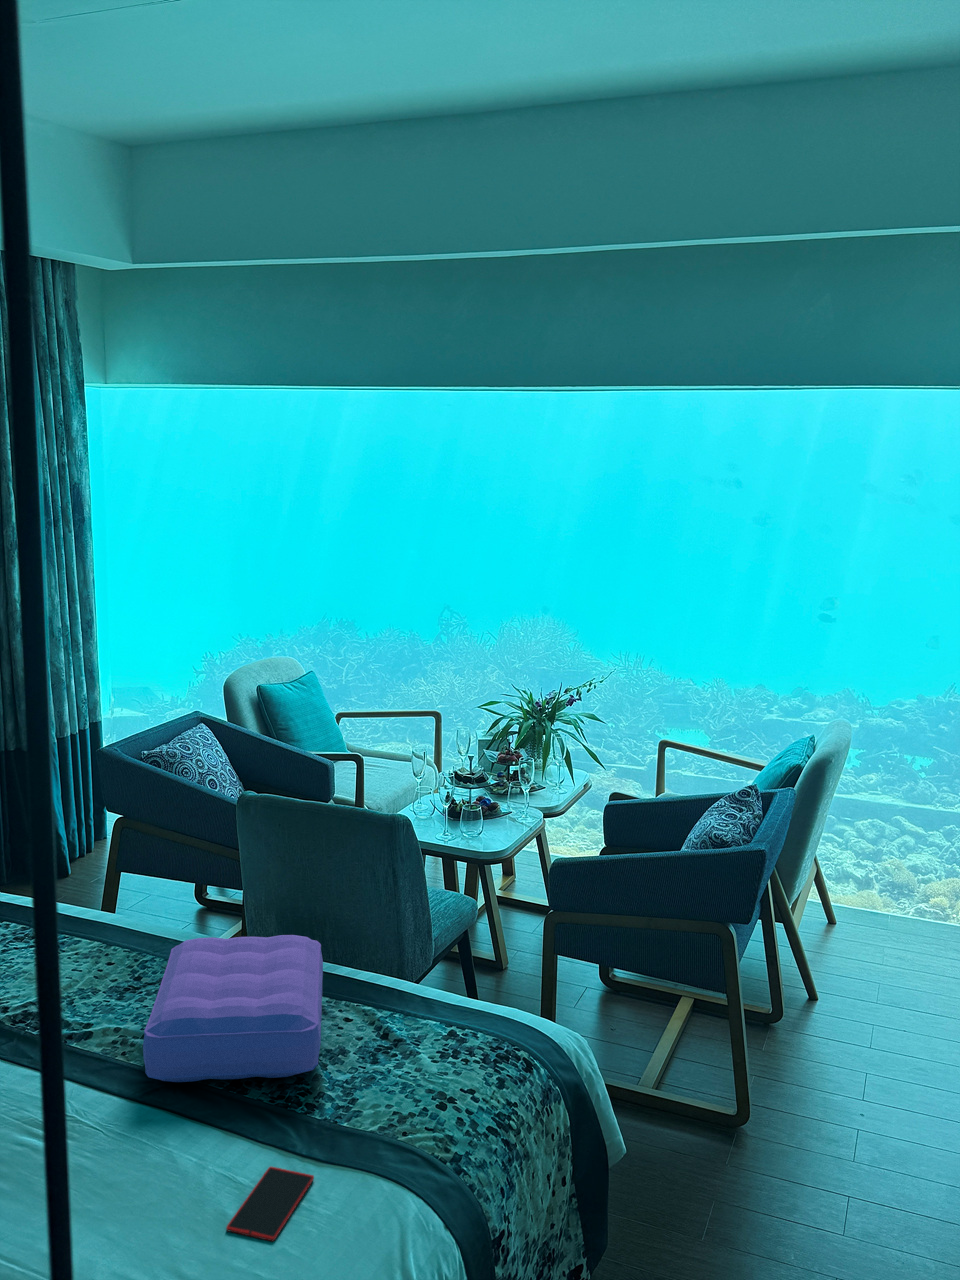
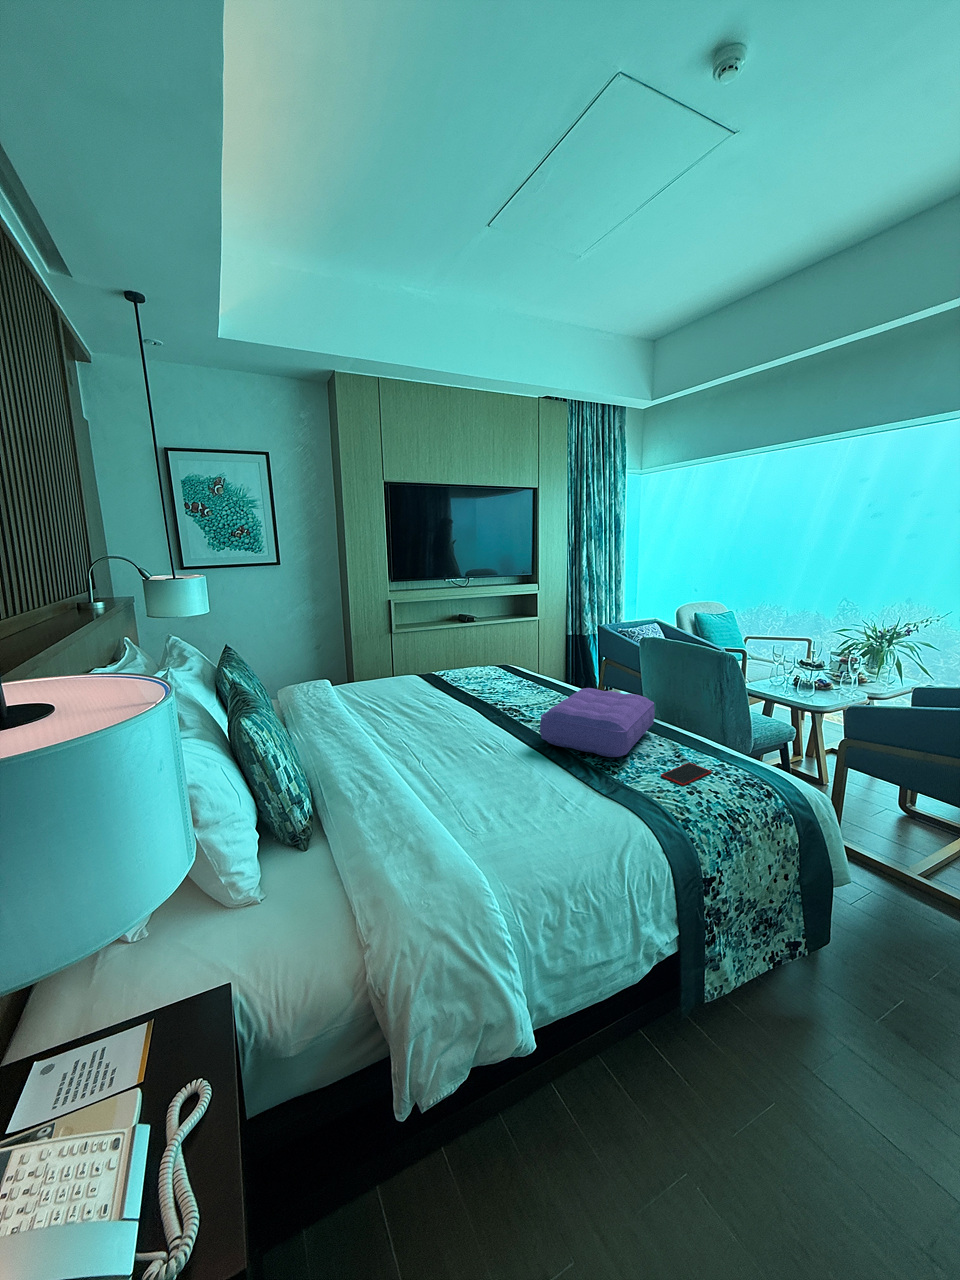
smartphone: present [226,1167,314,1241] -> present [661,763,712,786]

